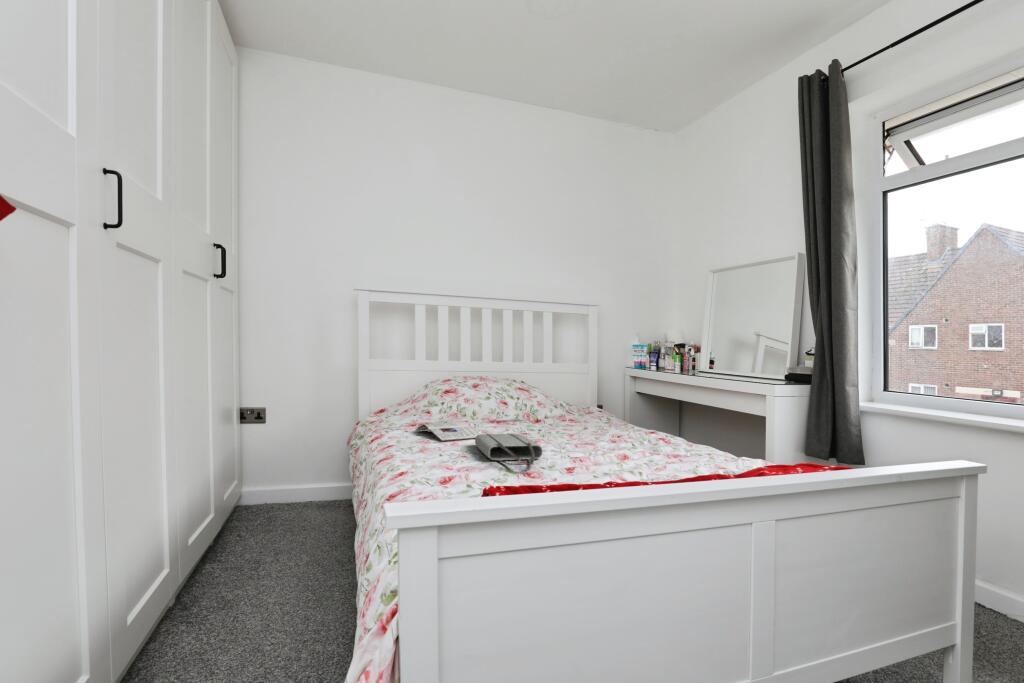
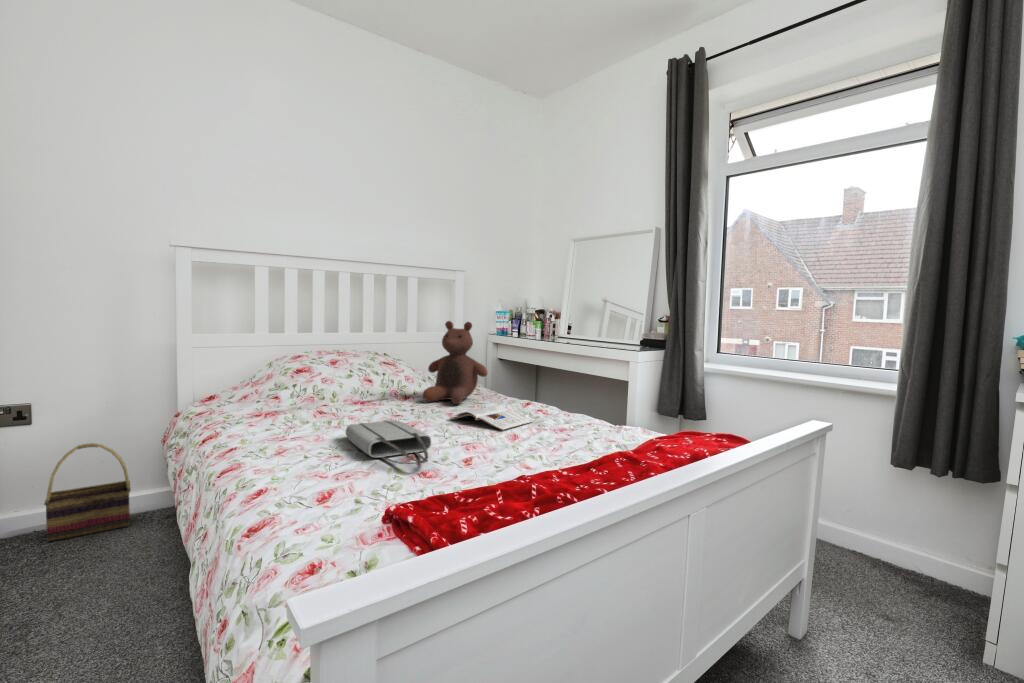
stuffed bear: none [550,350,612,428] -> present [423,321,487,404]
magazine: present [415,422,479,441] -> present [450,406,533,431]
basket: none [265,443,321,516] -> present [44,443,131,541]

